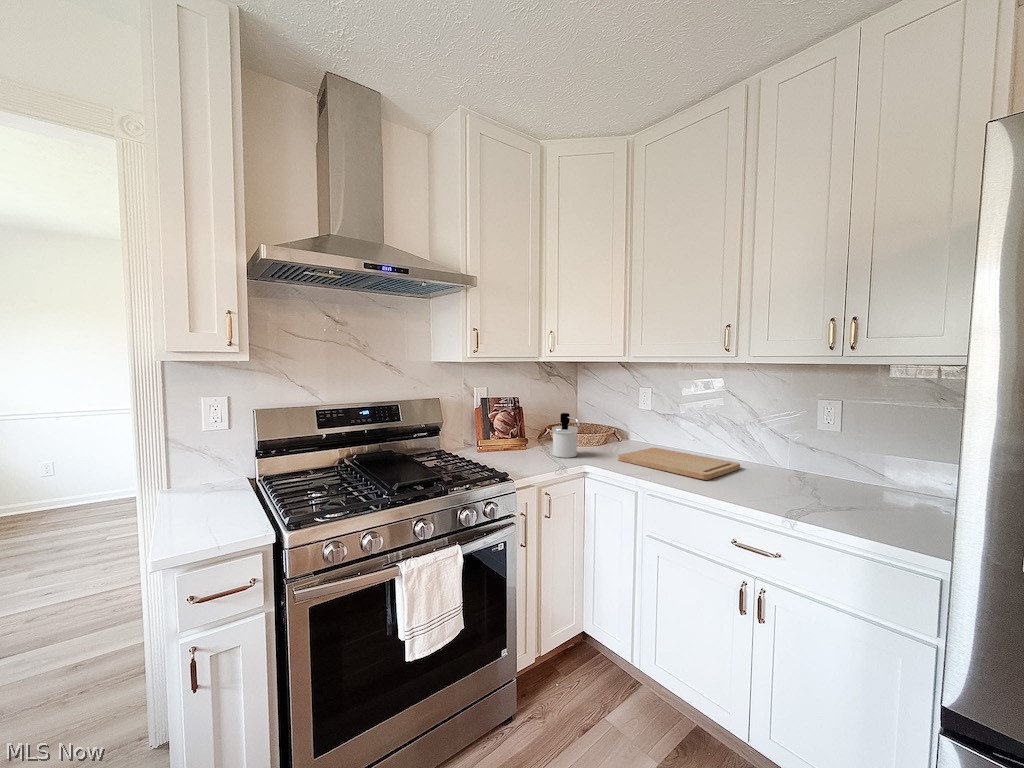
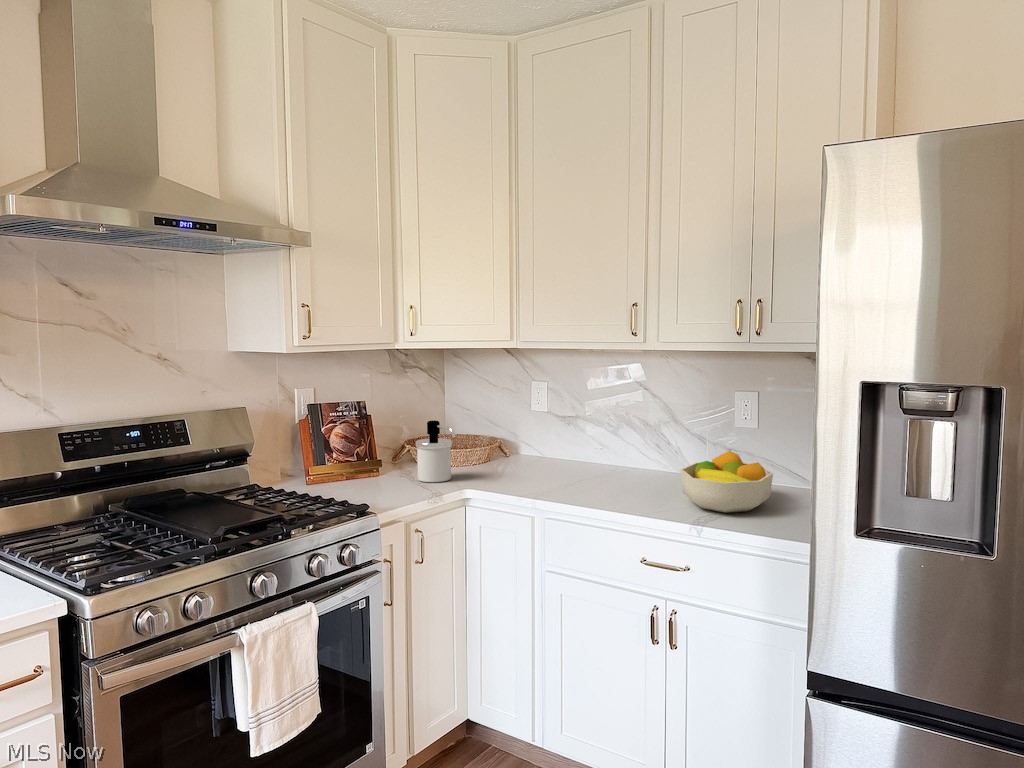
cutting board: present [618,448,740,480] -> none [507,461,655,494]
fruit bowl: none [767,451,863,508] -> present [680,451,773,513]

